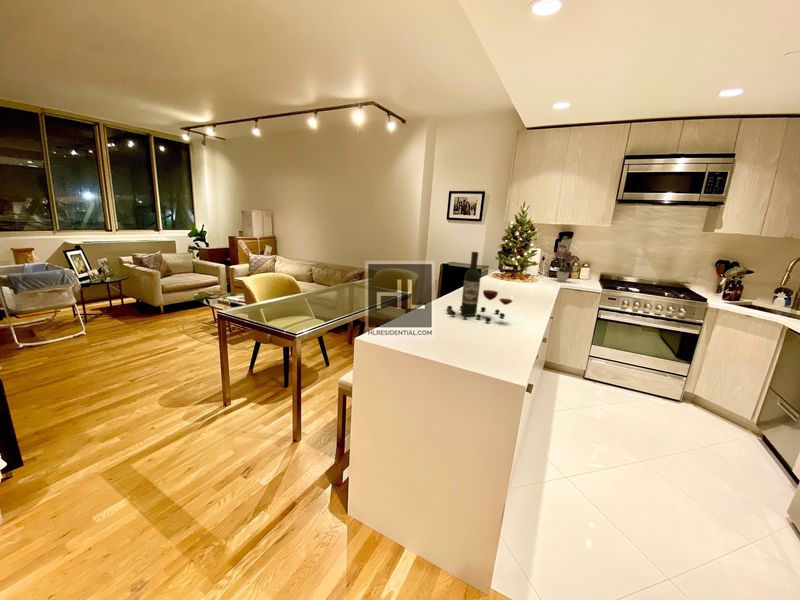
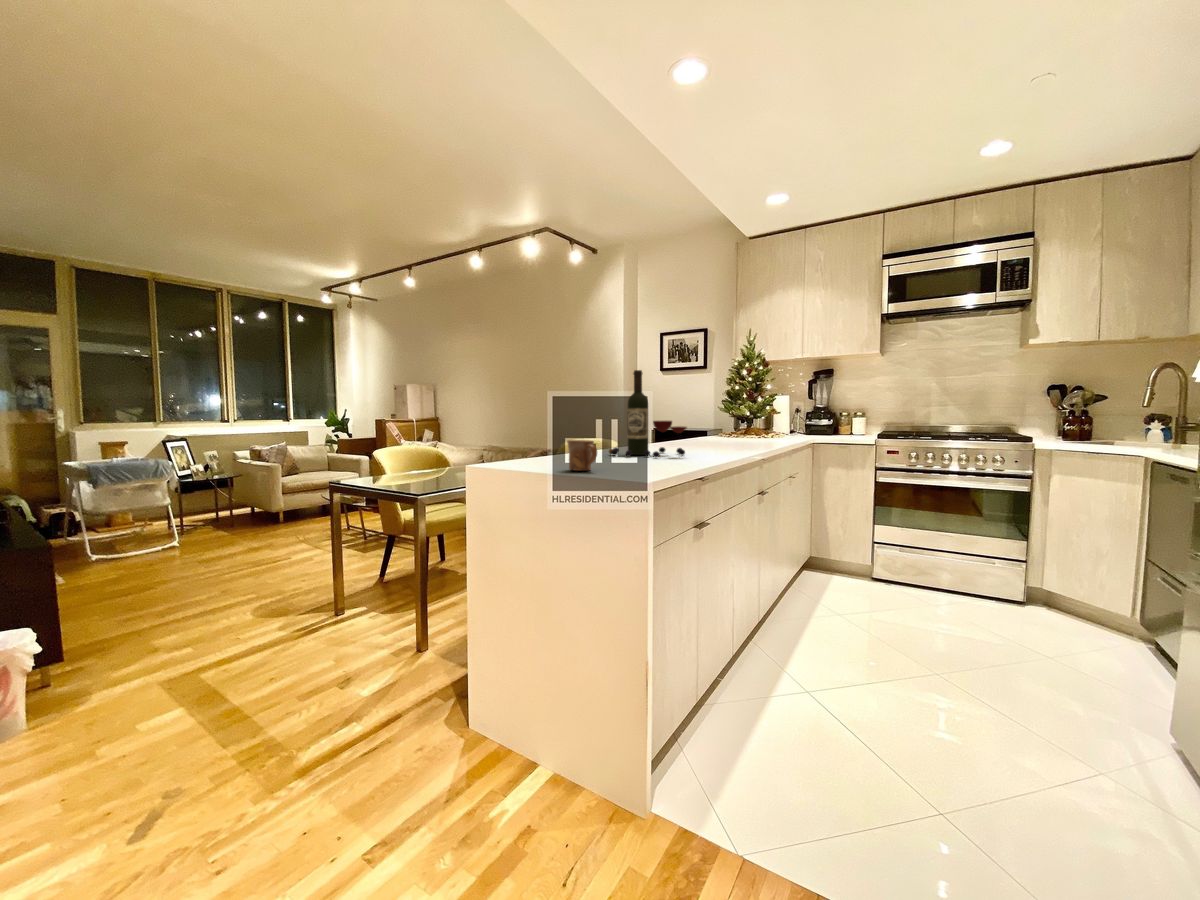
flower arrangement: present [554,244,579,282] -> none [801,379,841,435]
mug: none [442,322,469,350] -> present [567,440,597,471]

